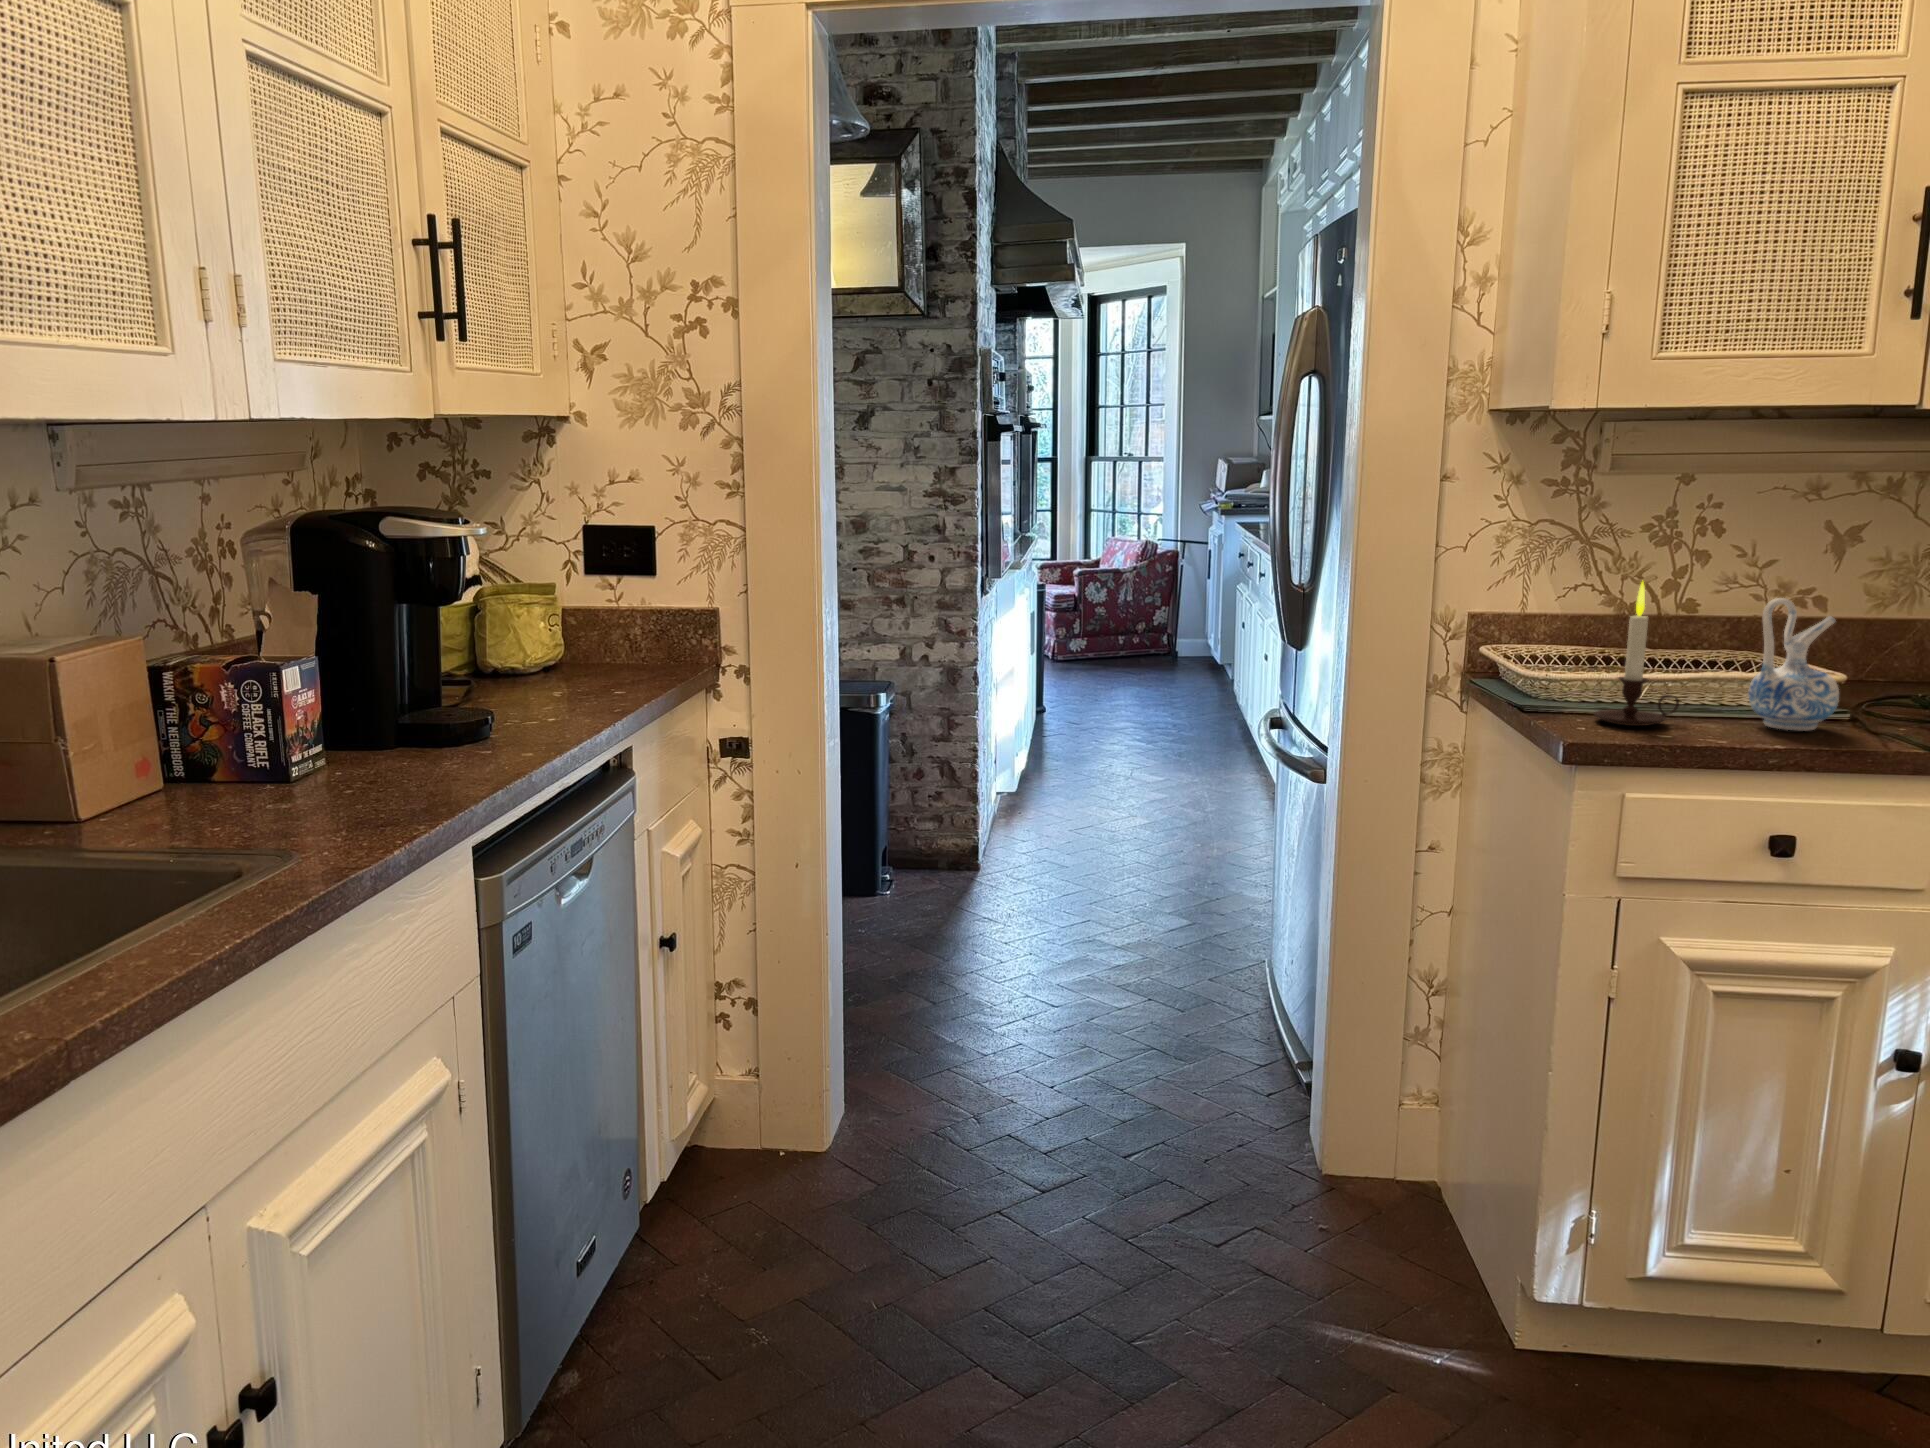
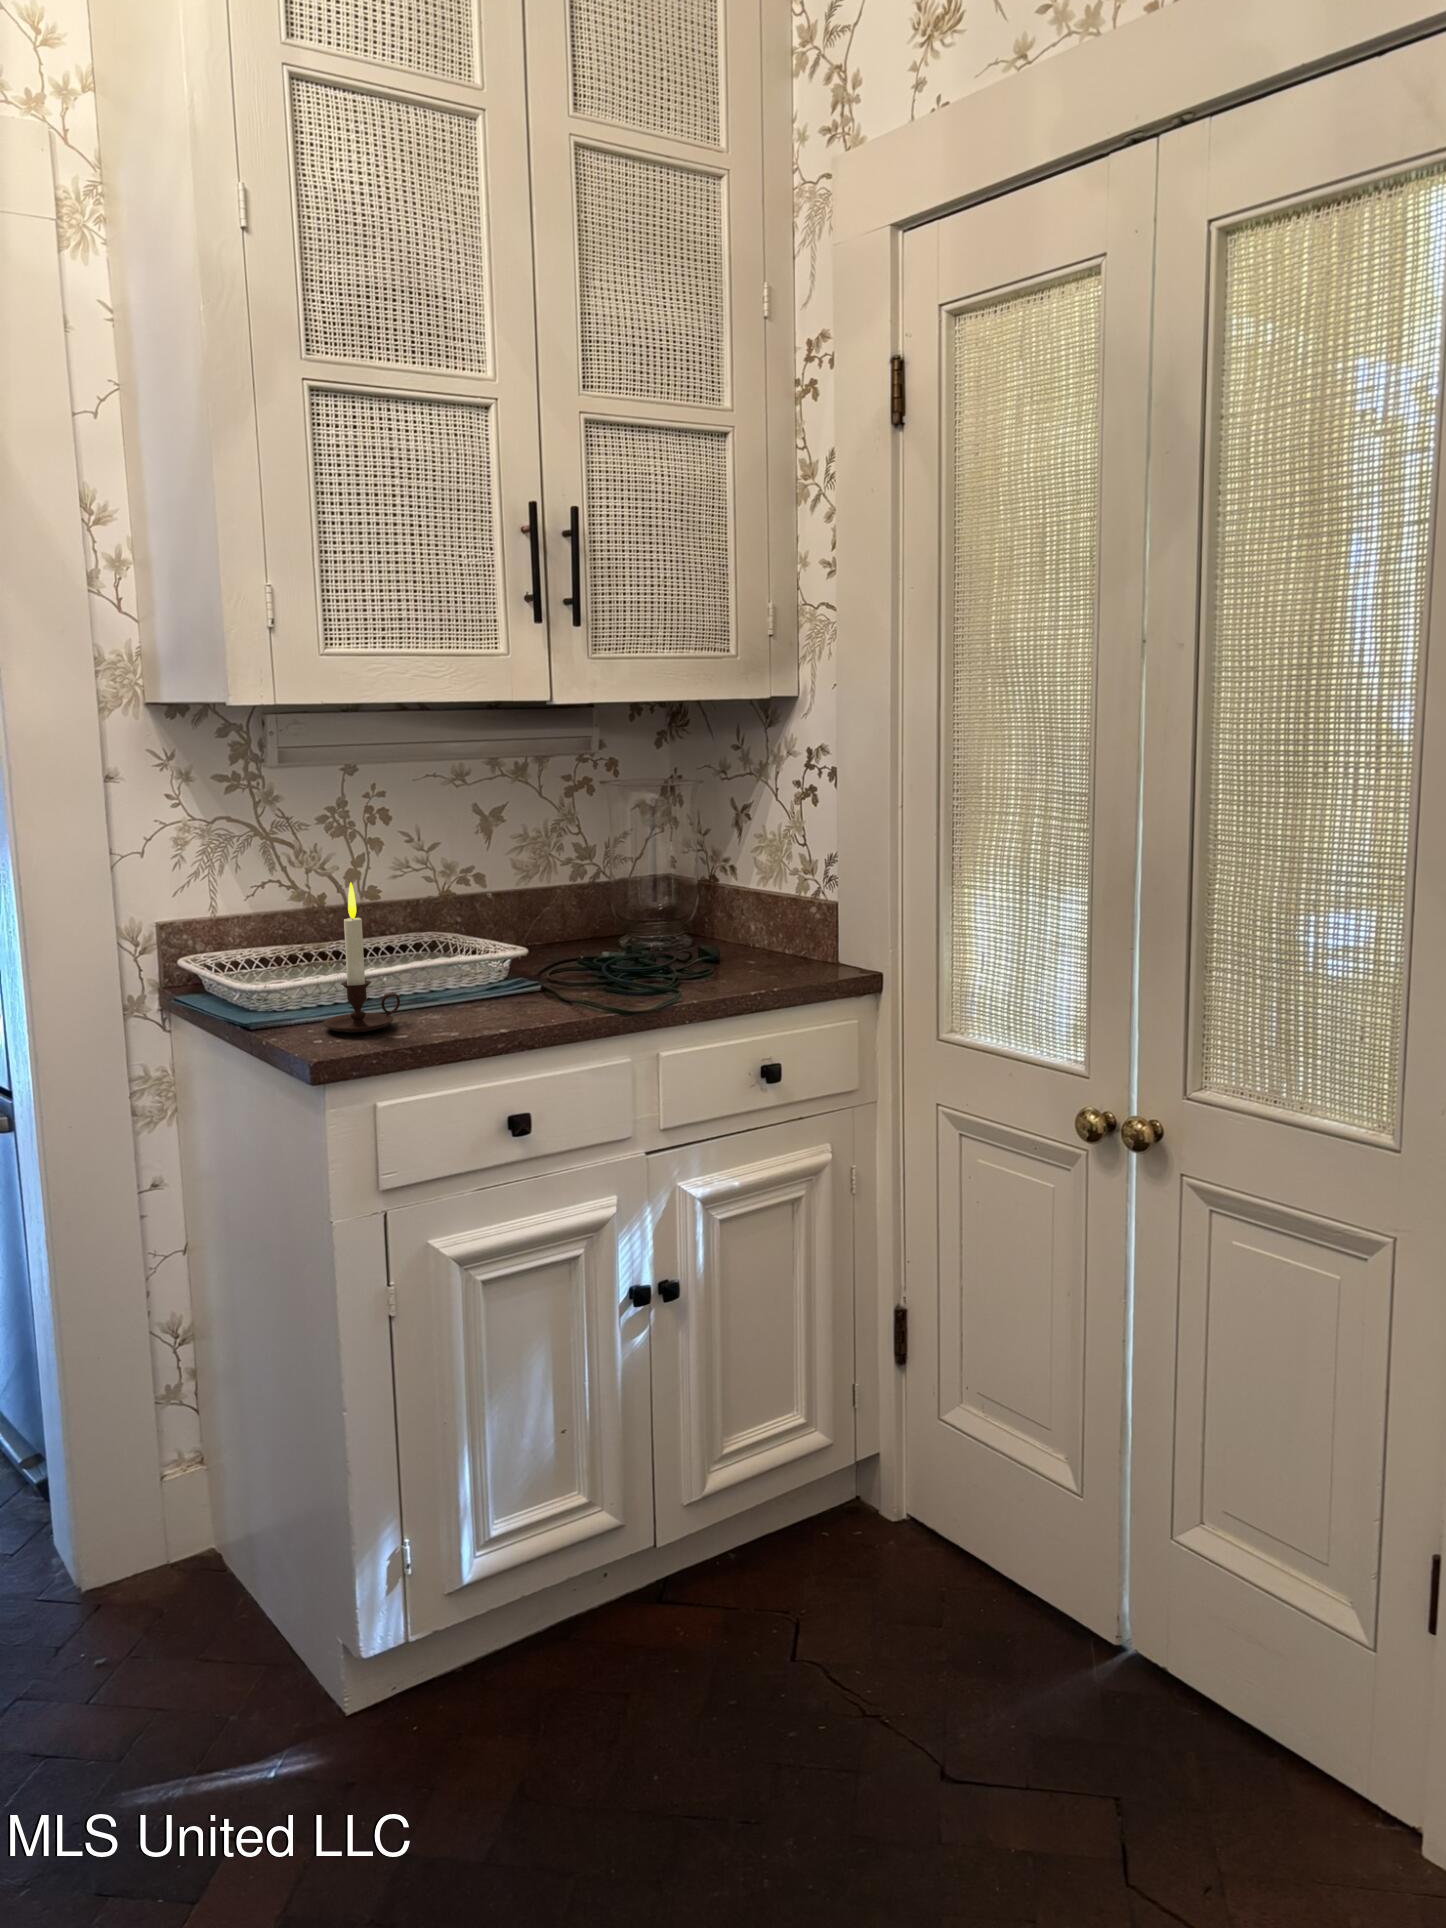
ceramic pitcher: present [1748,598,1839,731] -> none [457,887,533,1011]

